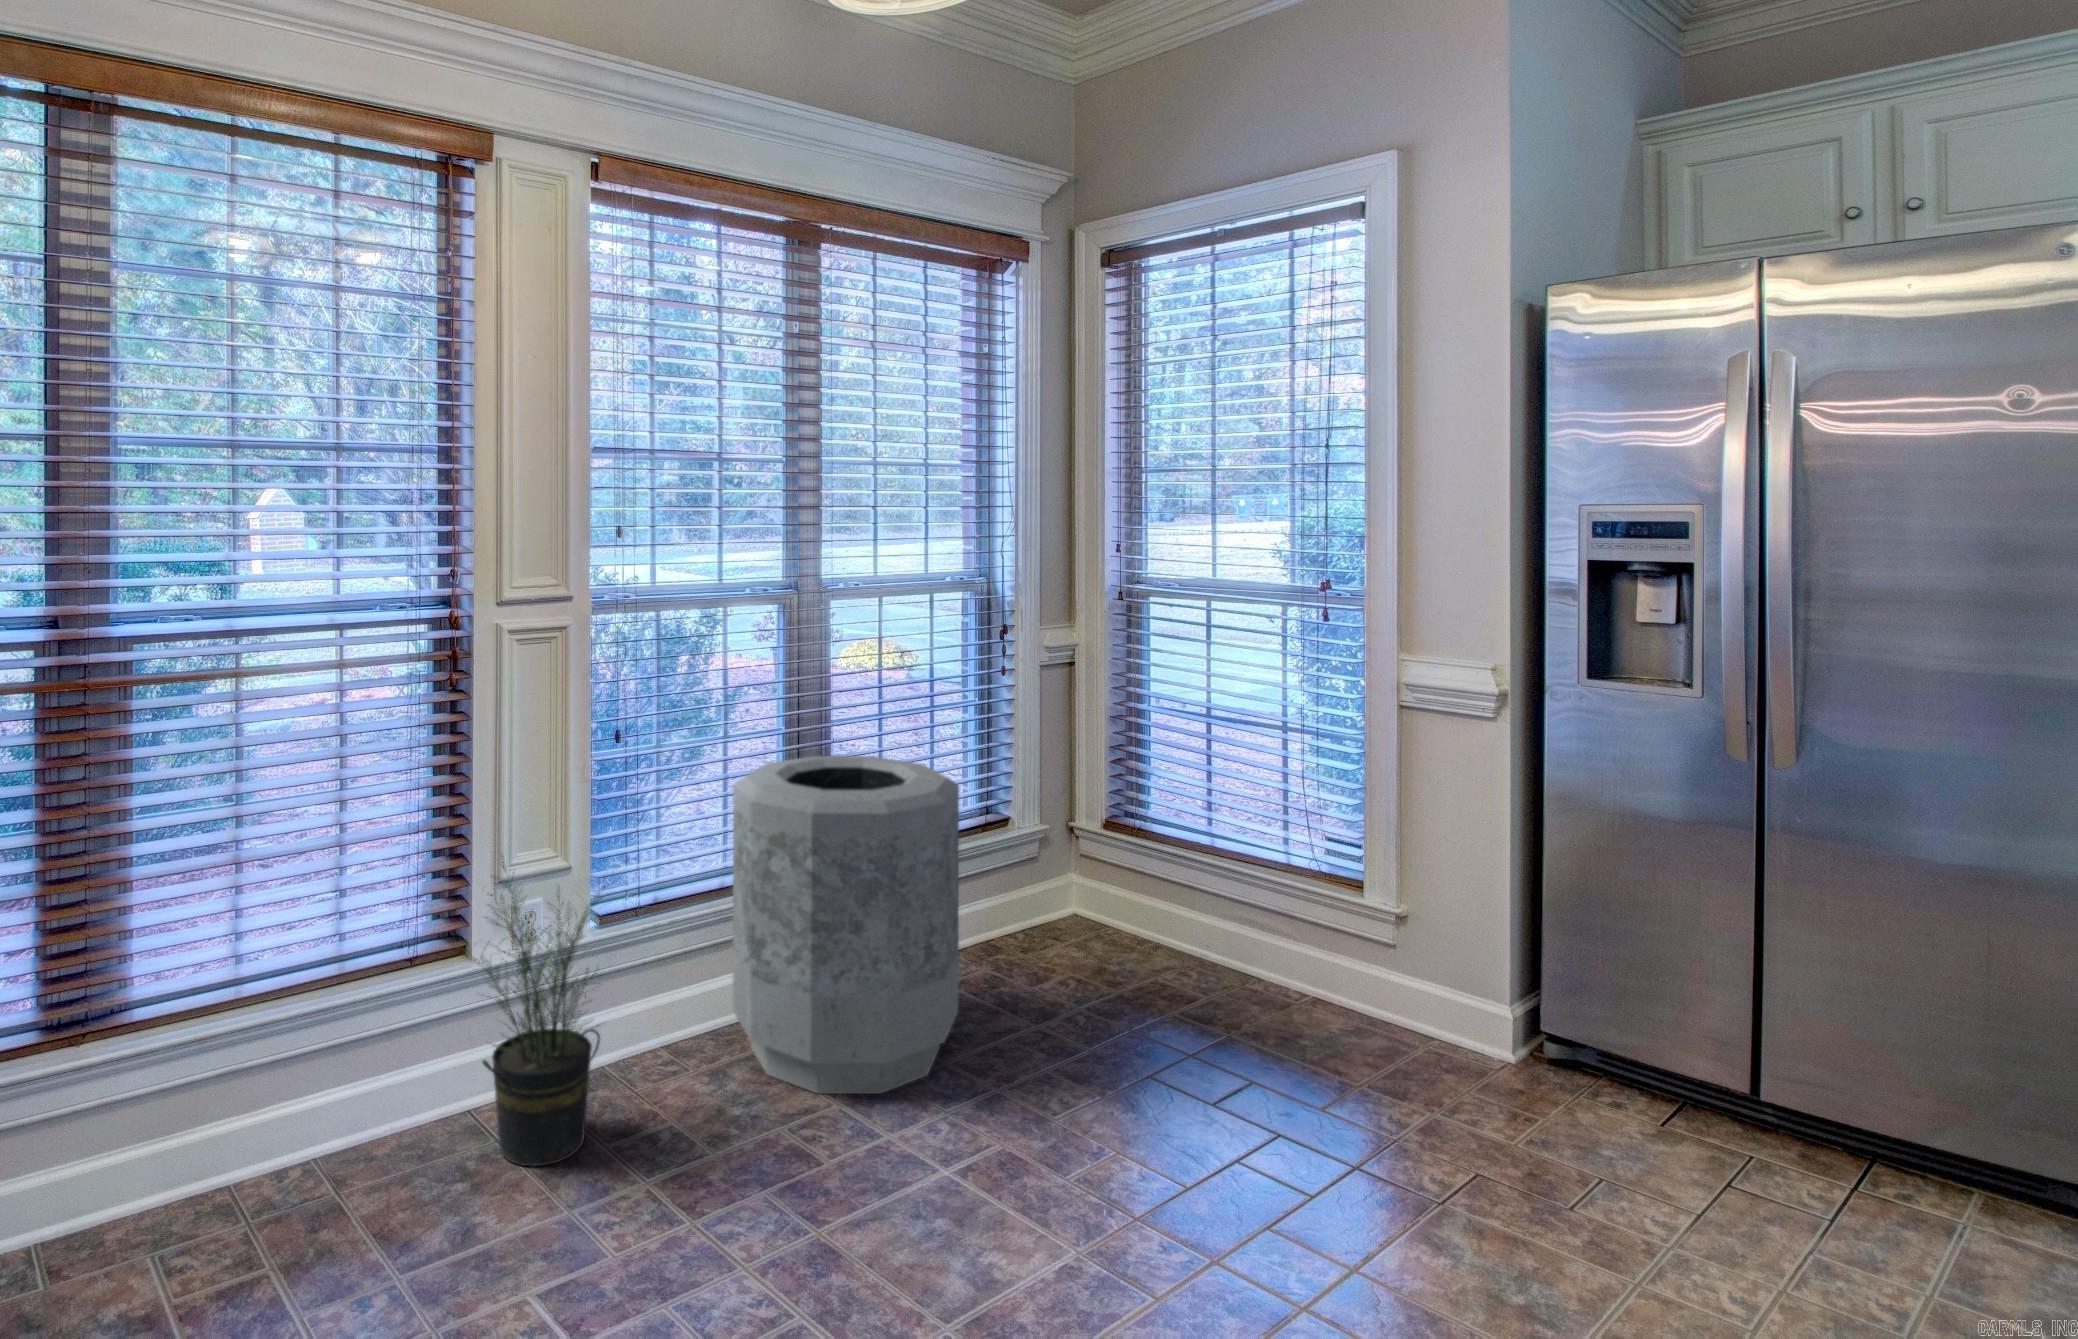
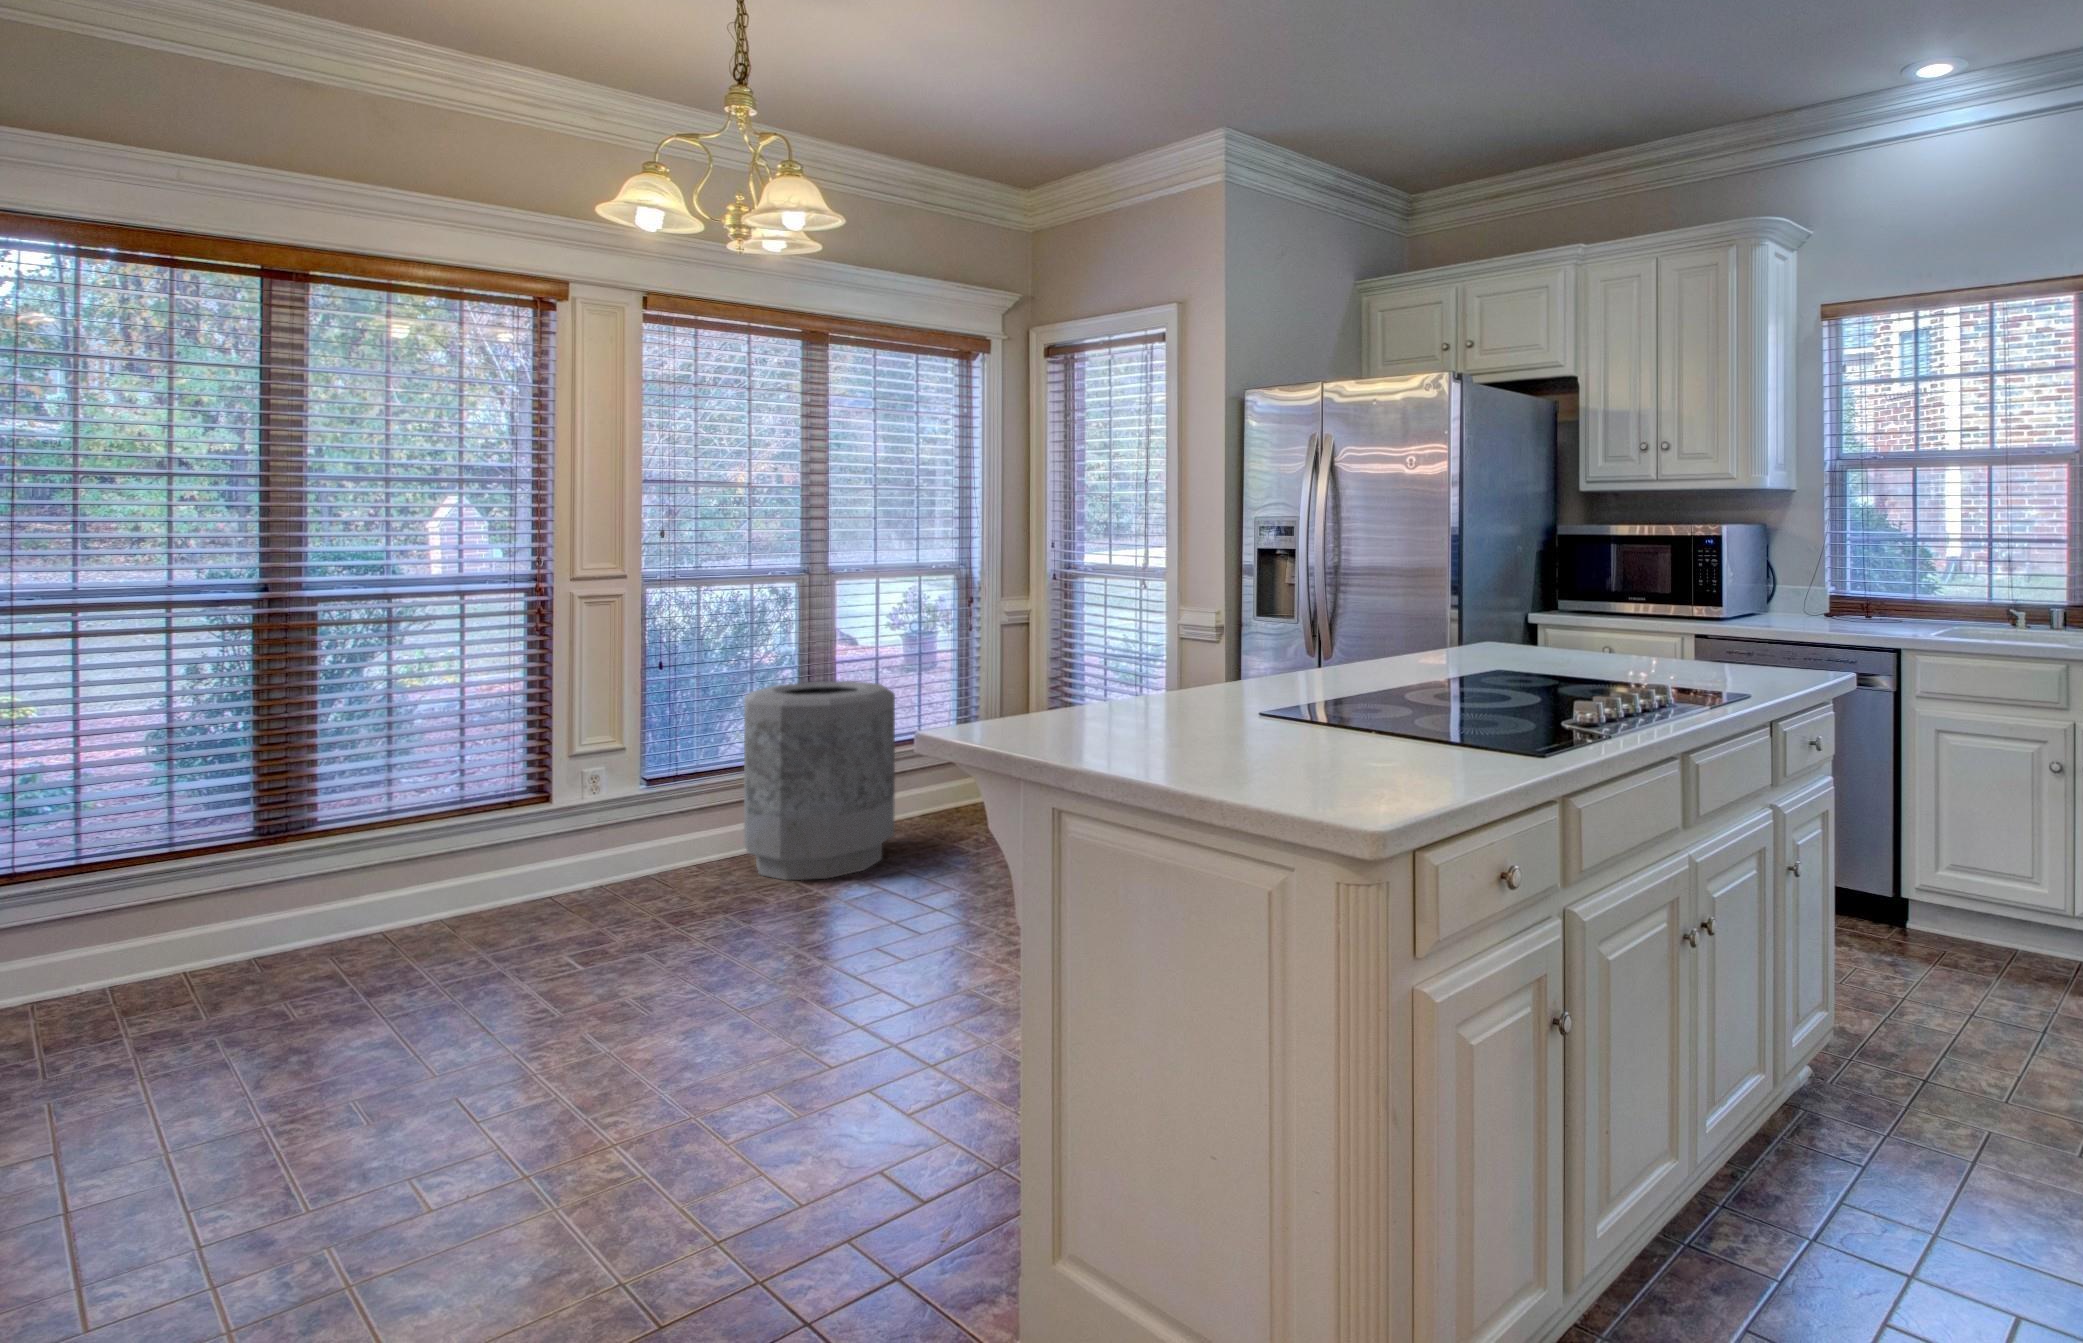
potted plant: present [450,854,625,1166] -> none [524,733,657,915]

